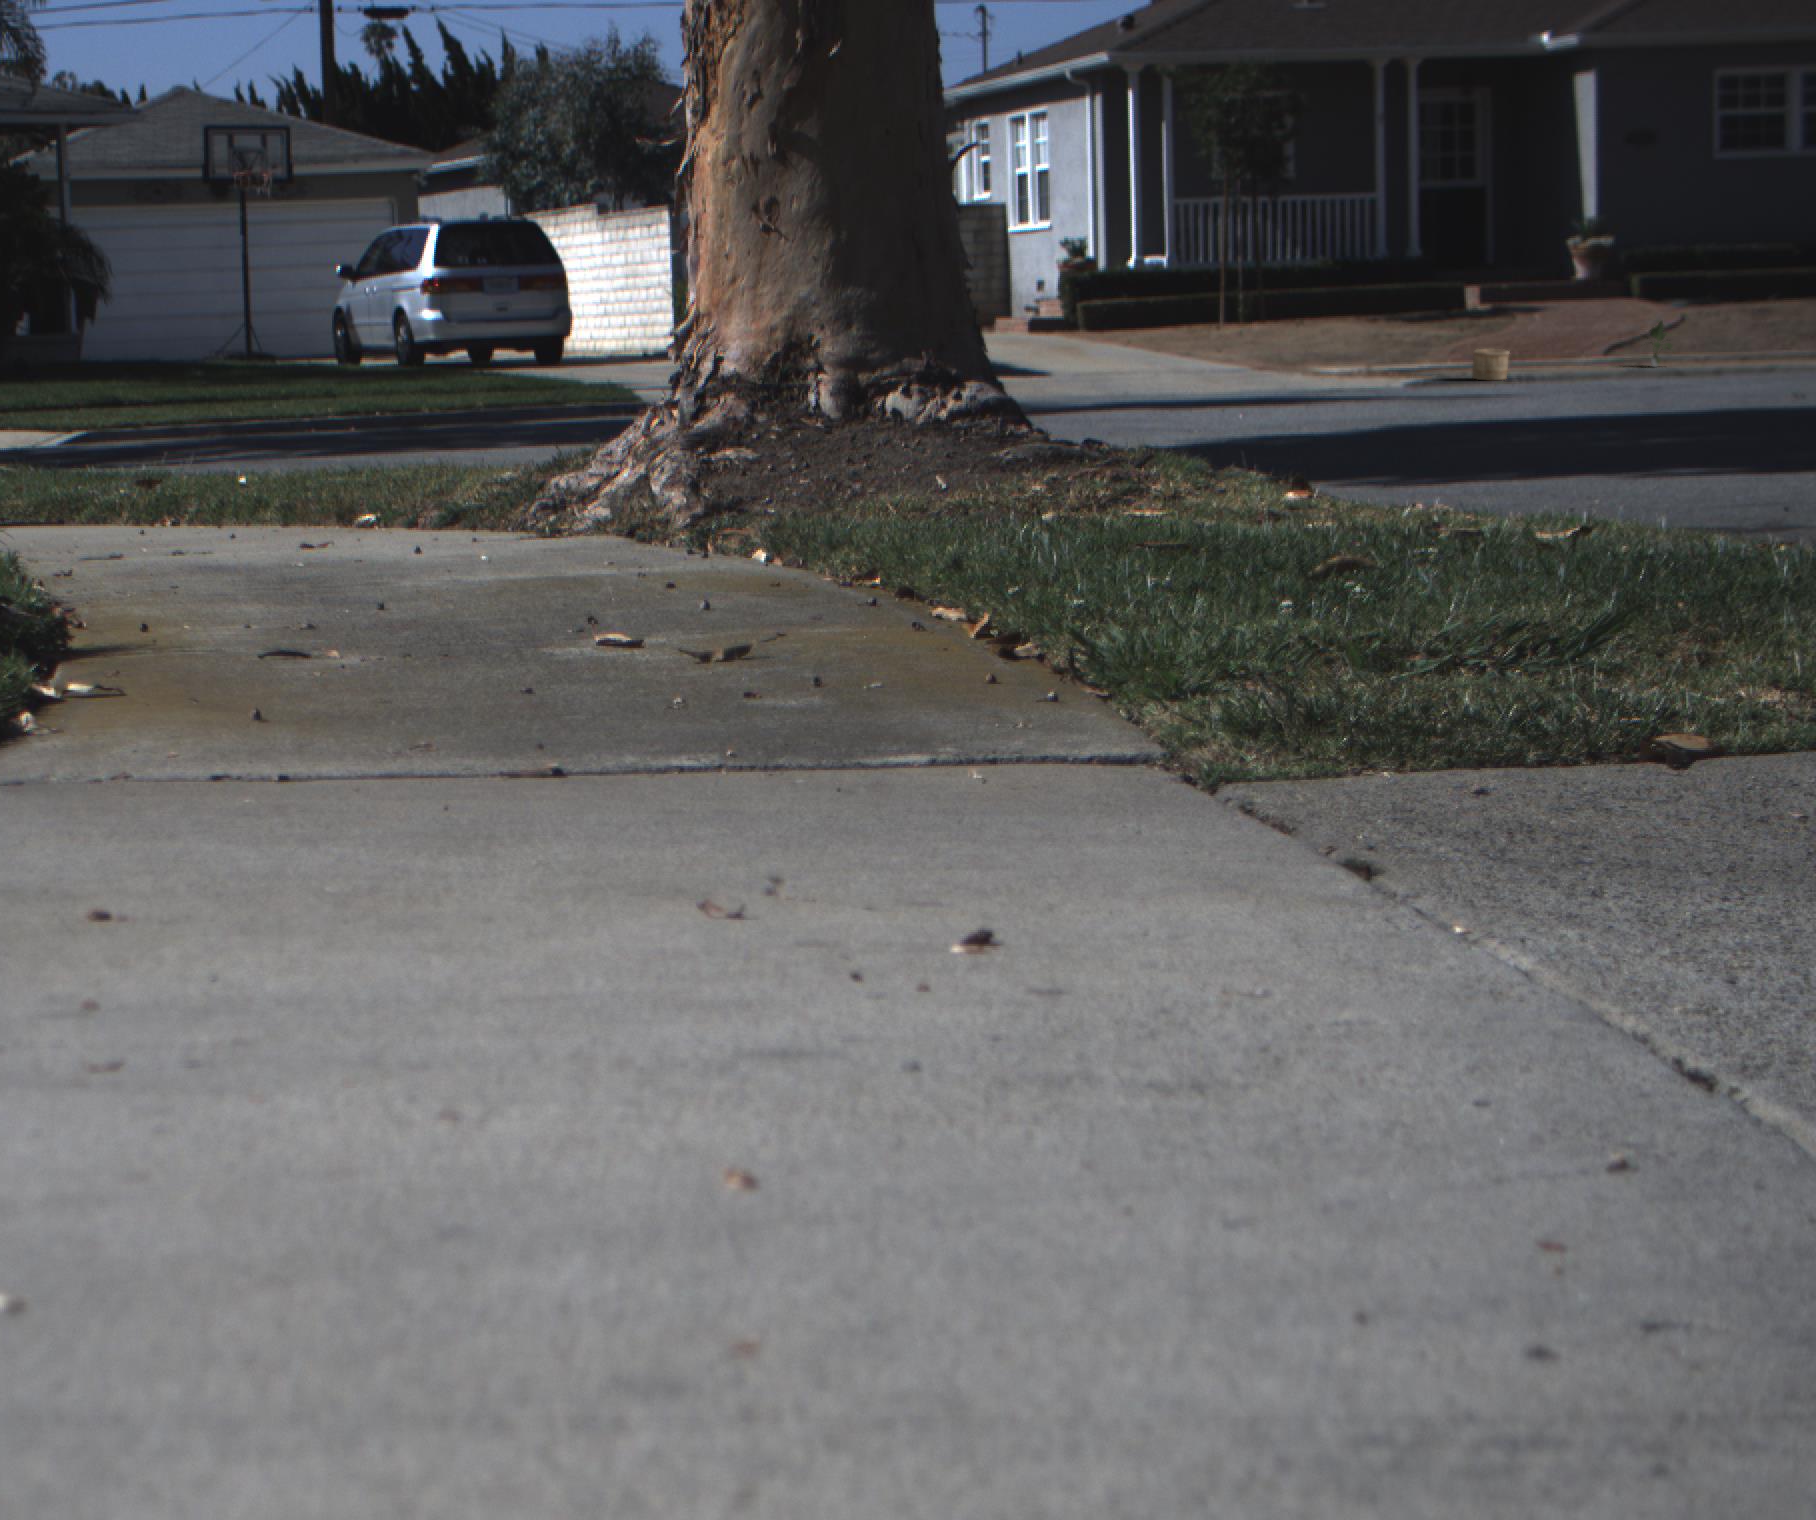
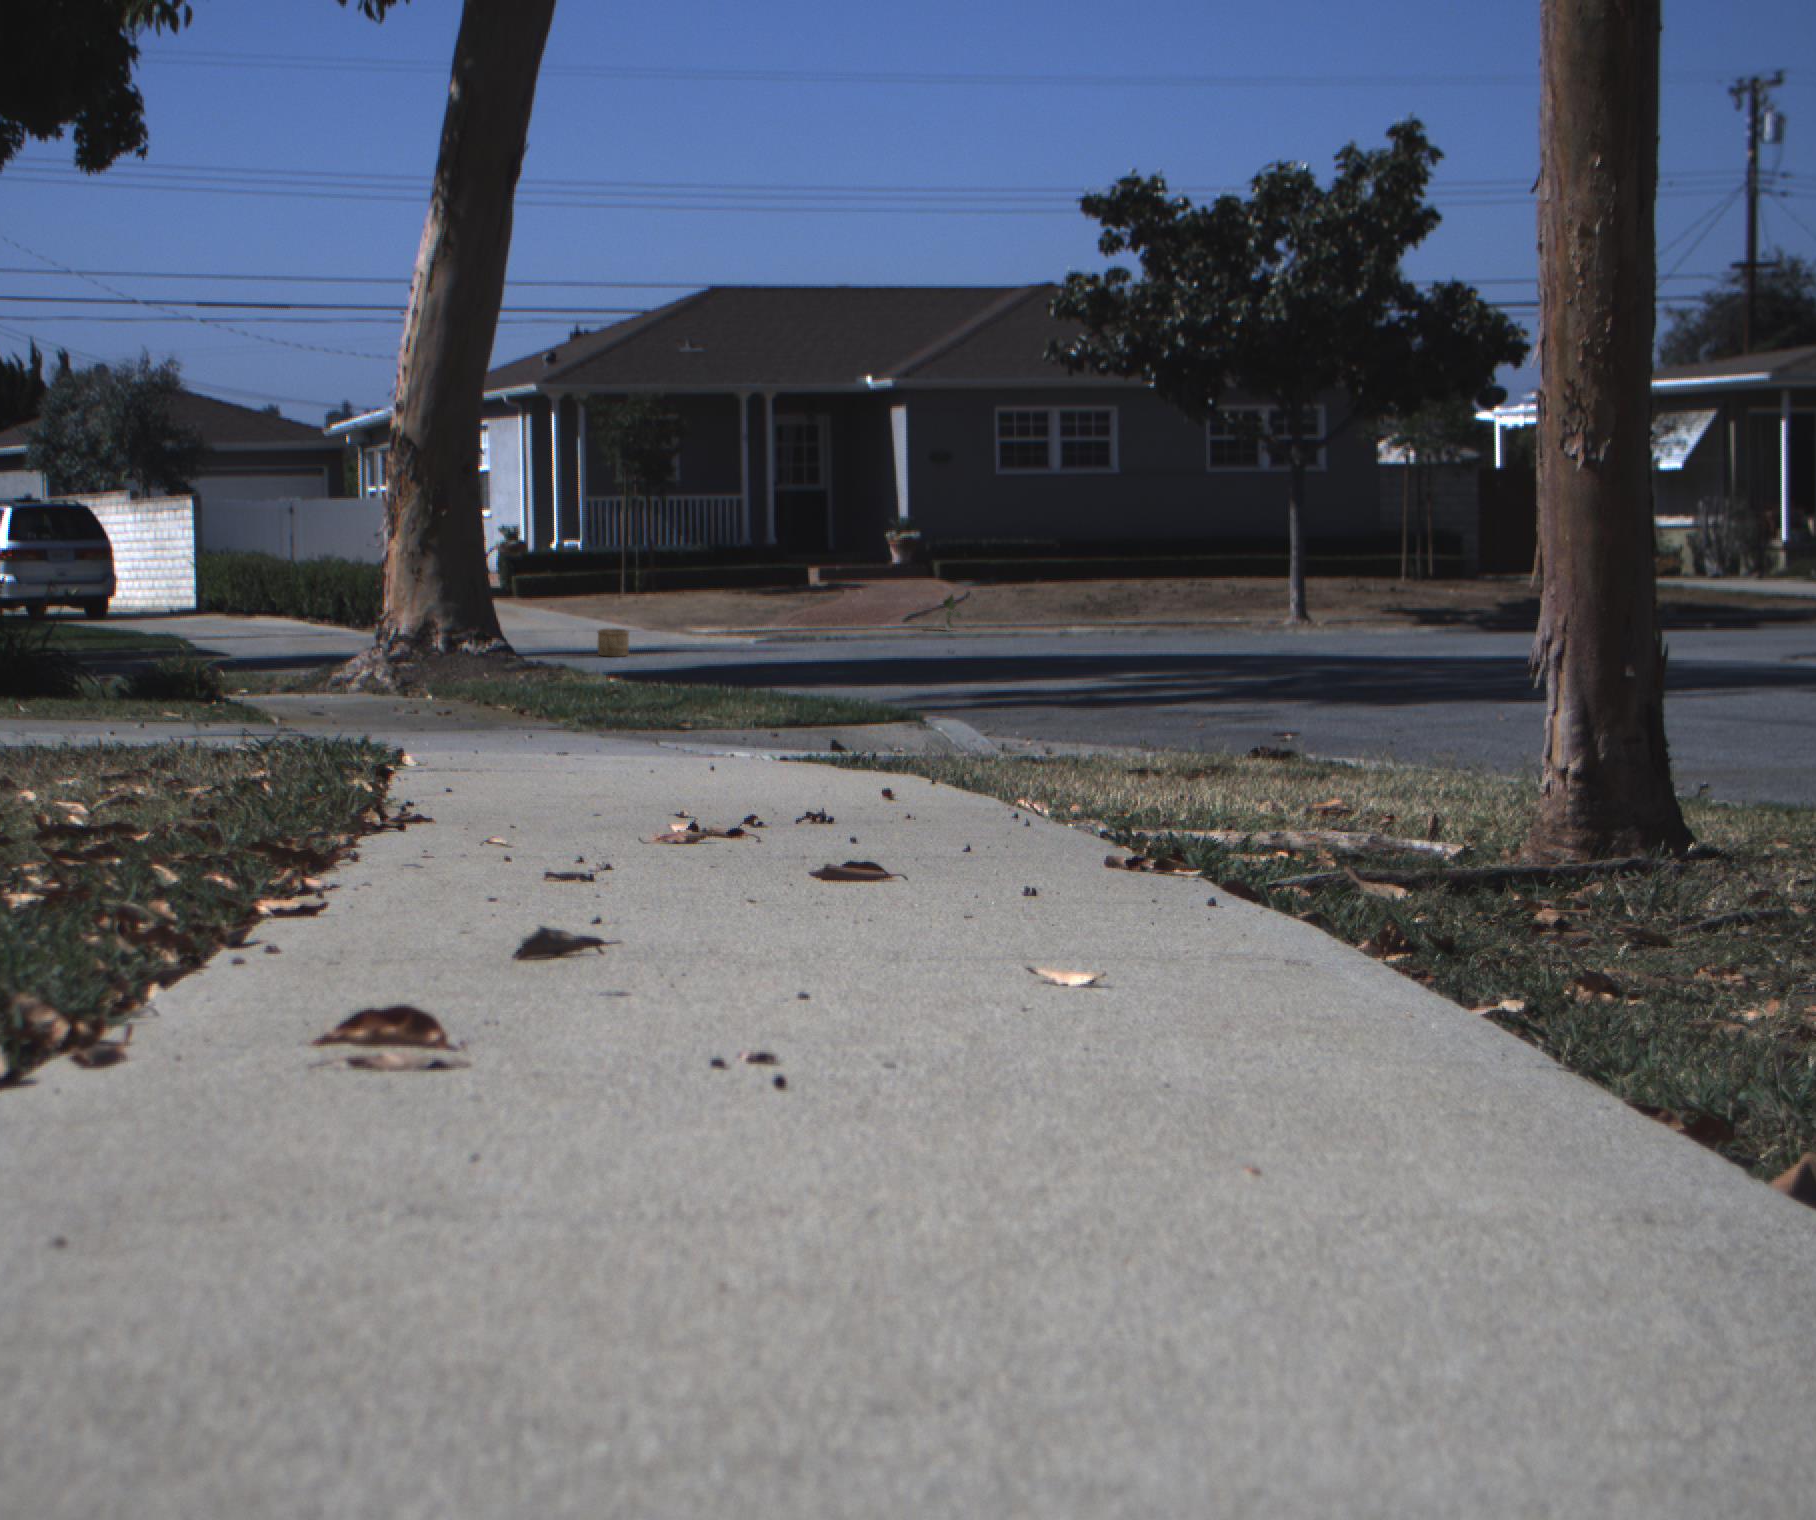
wooden bucket: present [1472,349,1509,381] -> present [597,629,629,657]

